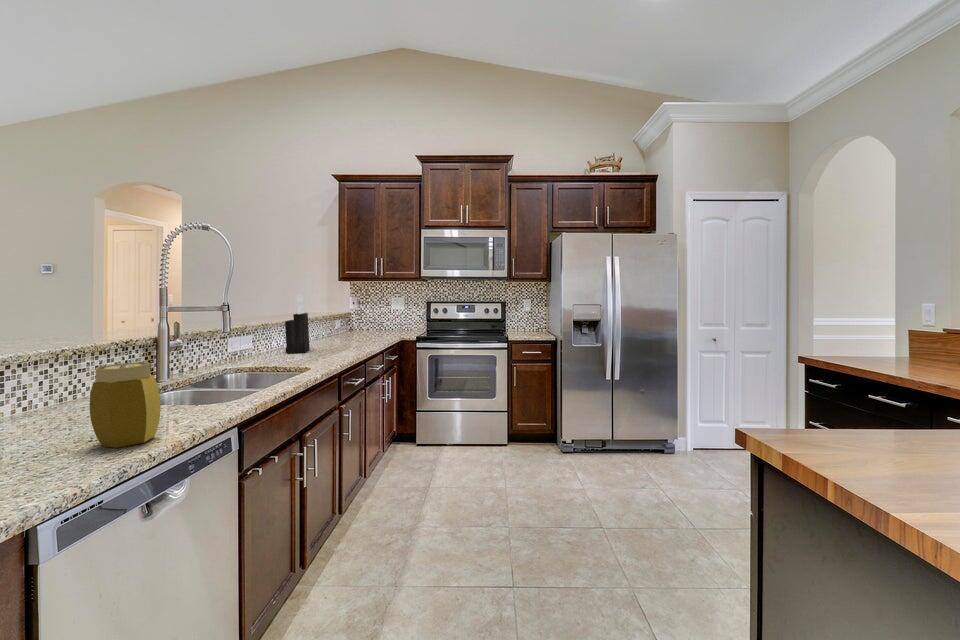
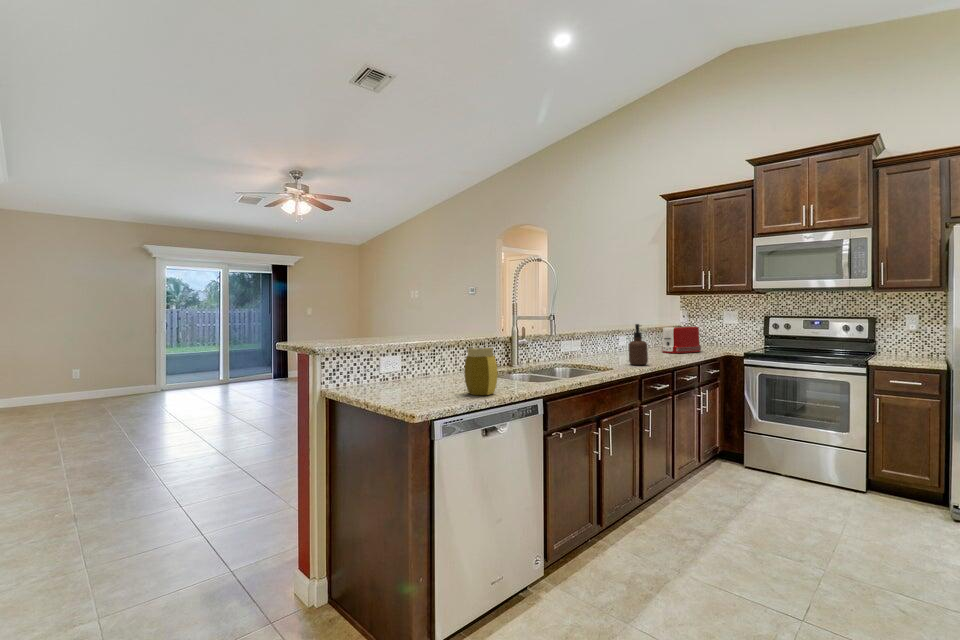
knife block: present [285,295,310,353] -> none [607,308,628,357]
soap dispenser: none [319,314,341,361] -> present [629,324,648,365]
toaster: none [342,314,380,343] -> present [662,327,701,353]

